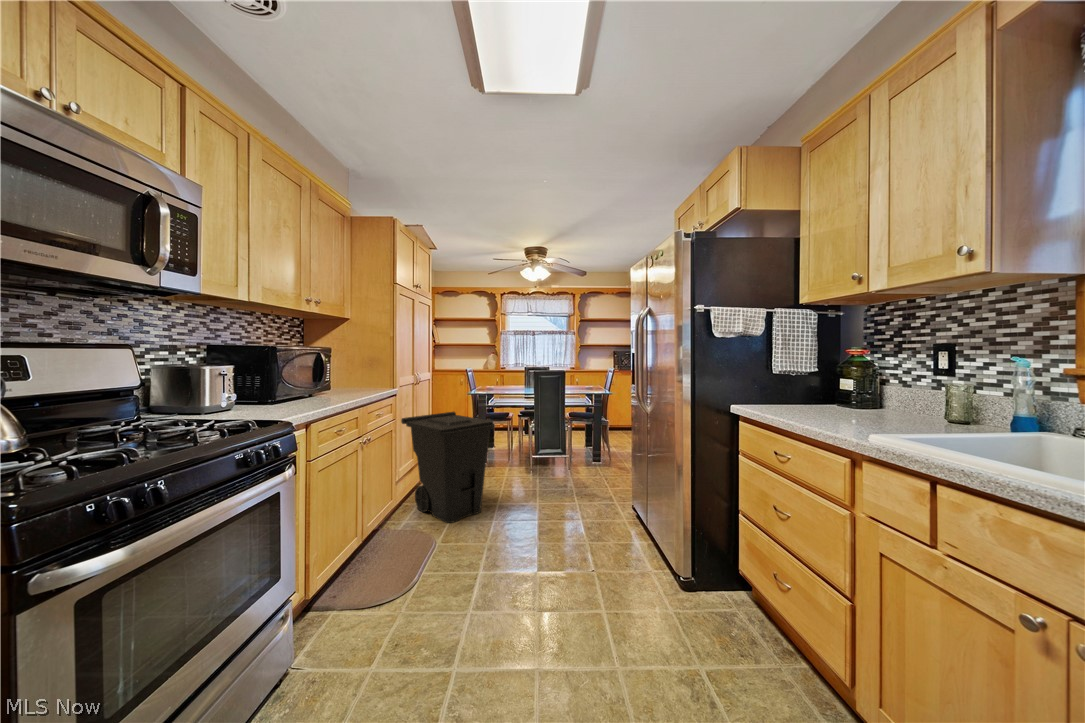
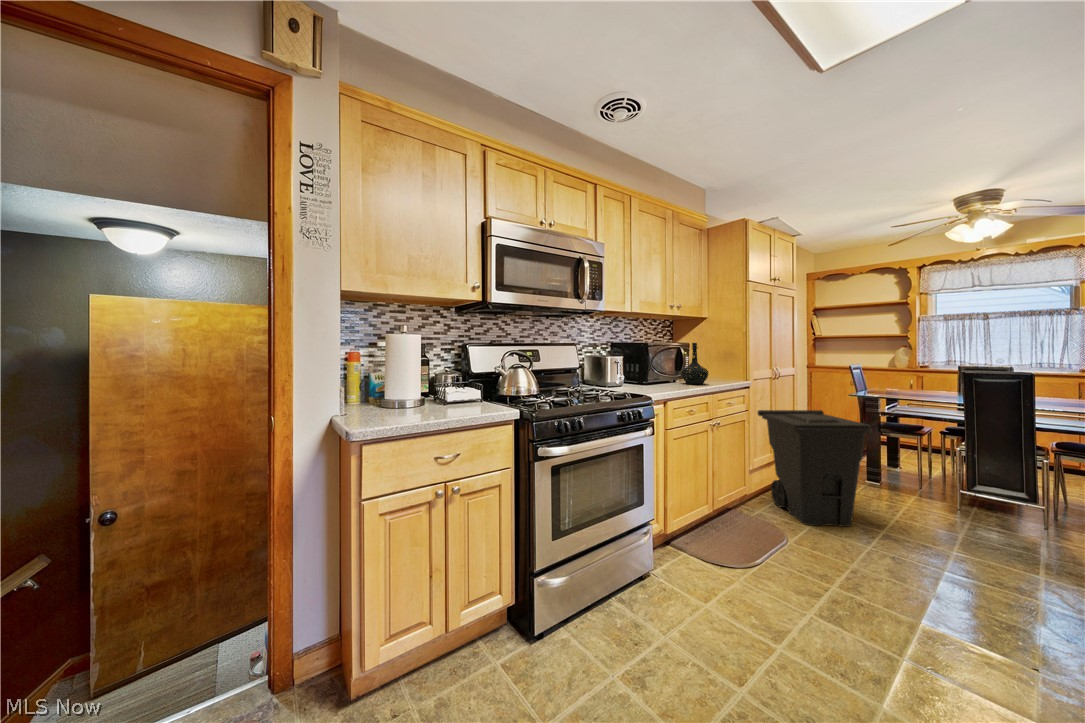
bottle: none [321,348,355,397] -> present [681,343,708,384]

